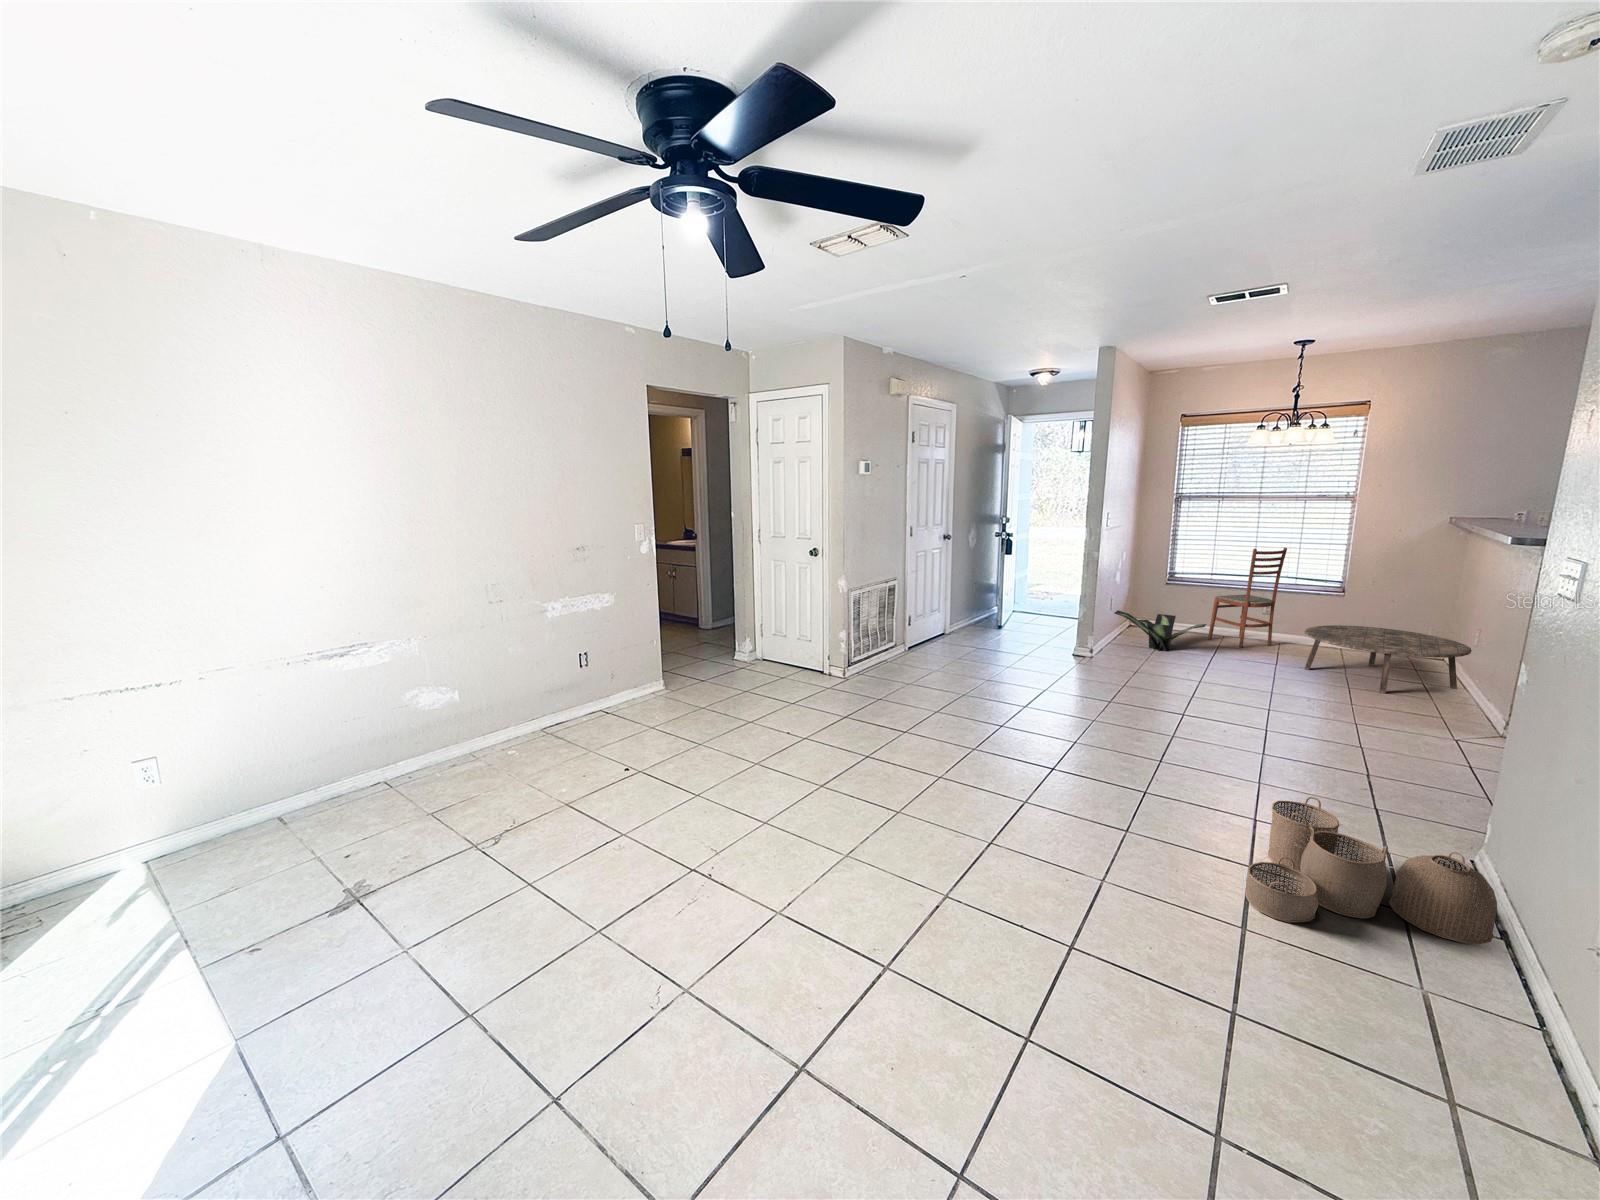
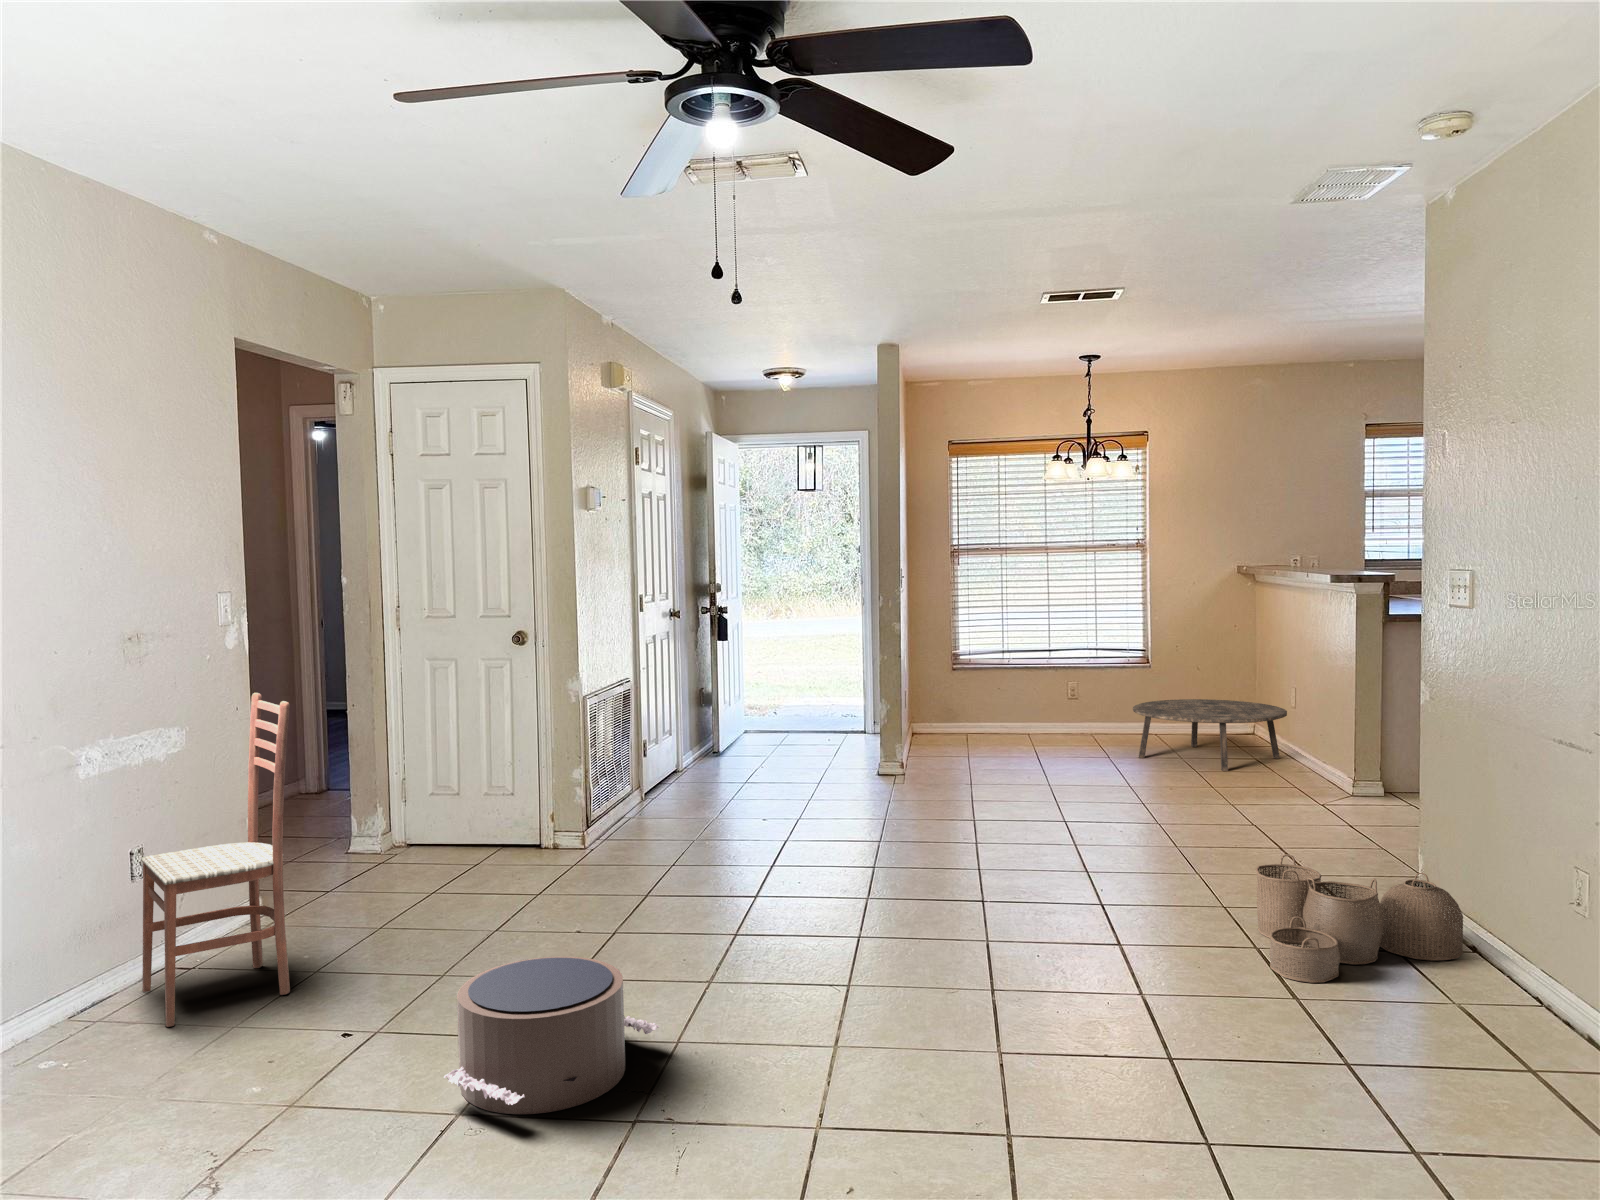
dining chair: present [1208,548,1287,647] -> present [142,693,290,1027]
potted plant: present [1115,610,1206,651] -> none [915,708,1027,759]
pouf: none [627,751,751,844] -> present [444,957,659,1114]

